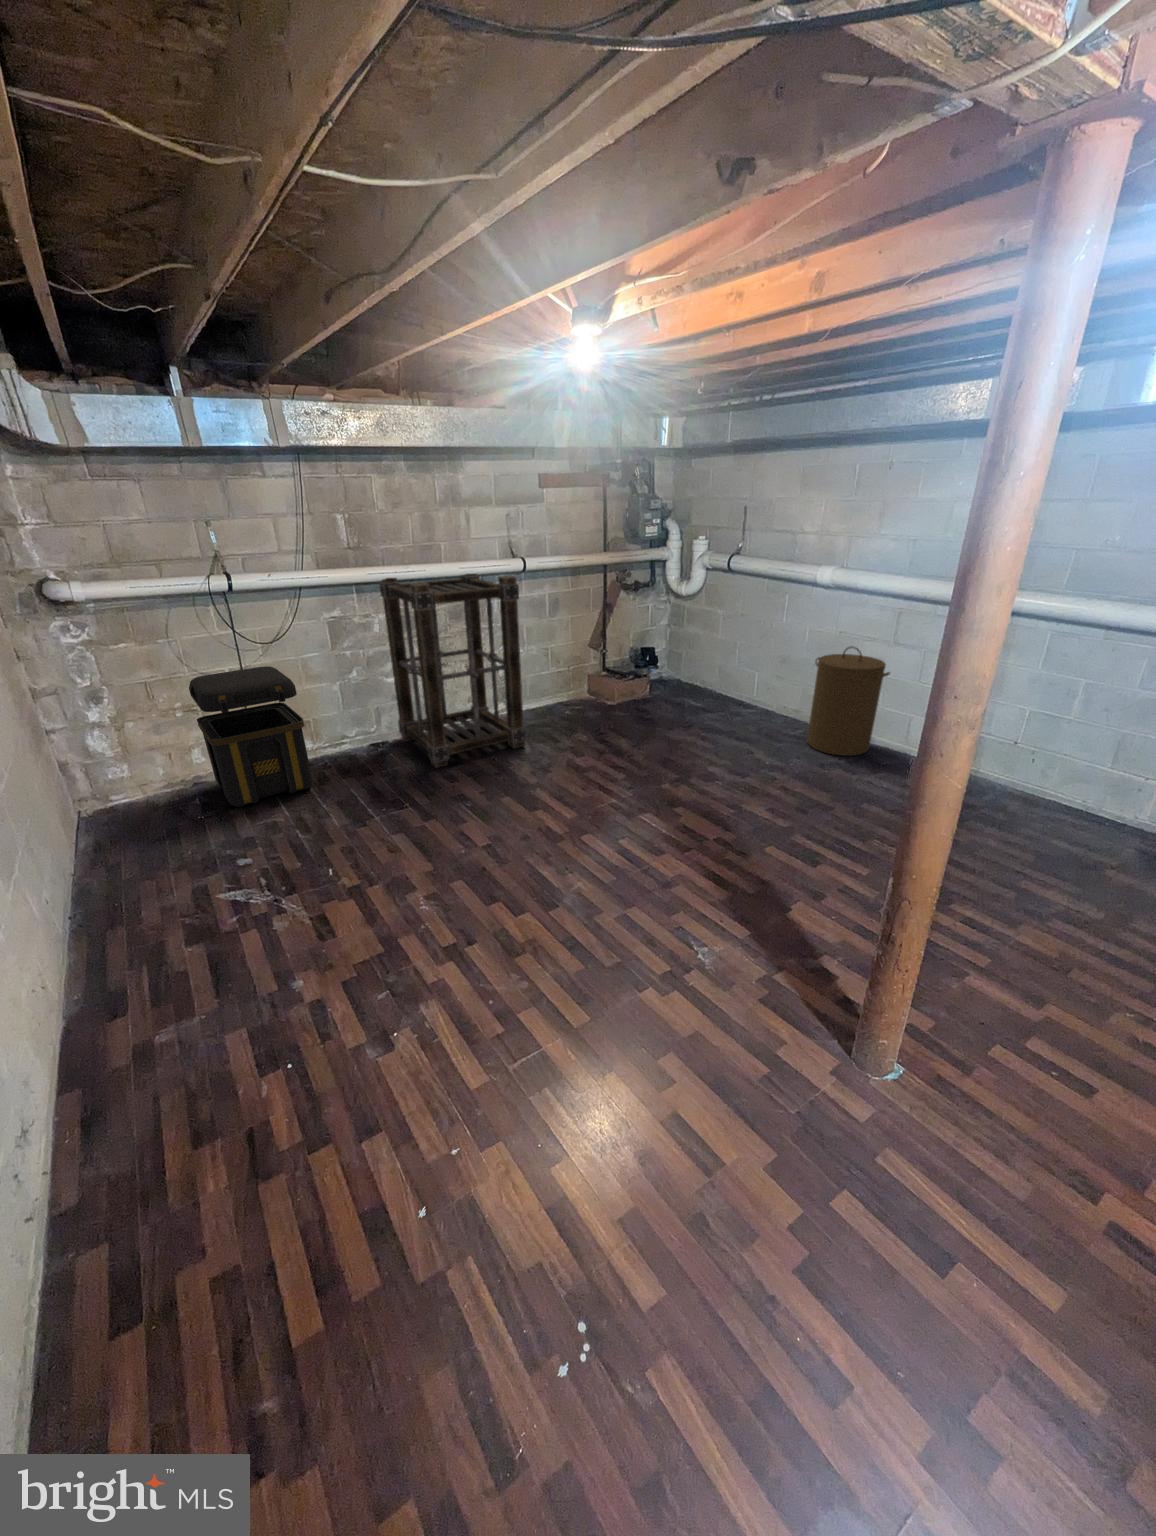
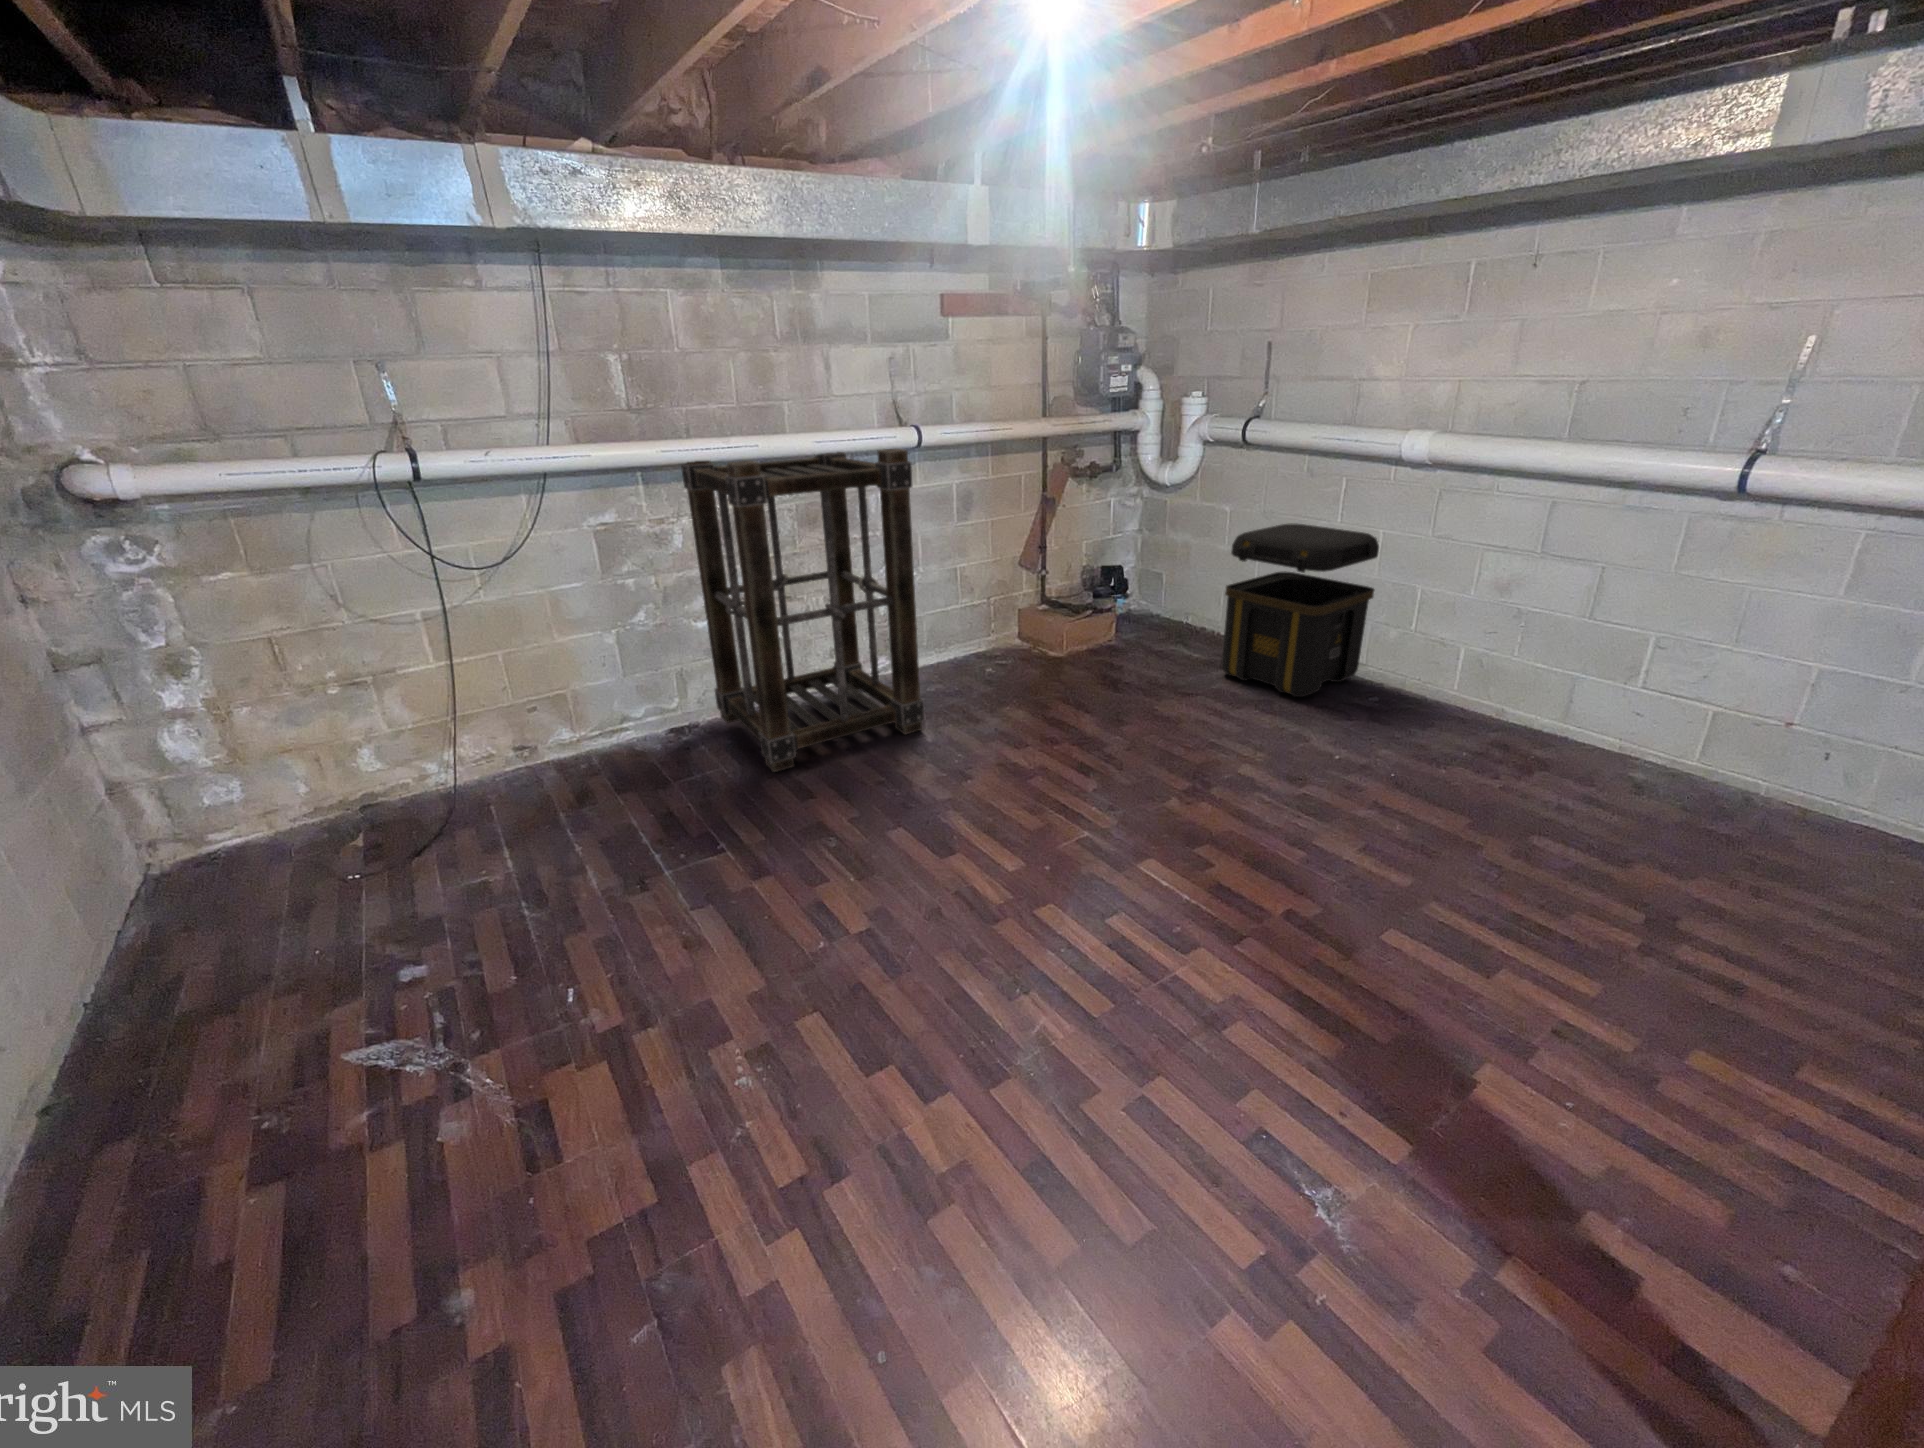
laundry hamper: present [807,646,890,756] -> none [1394,558,1554,744]
toolbox: present [189,666,312,807] -> present [1222,523,1379,697]

